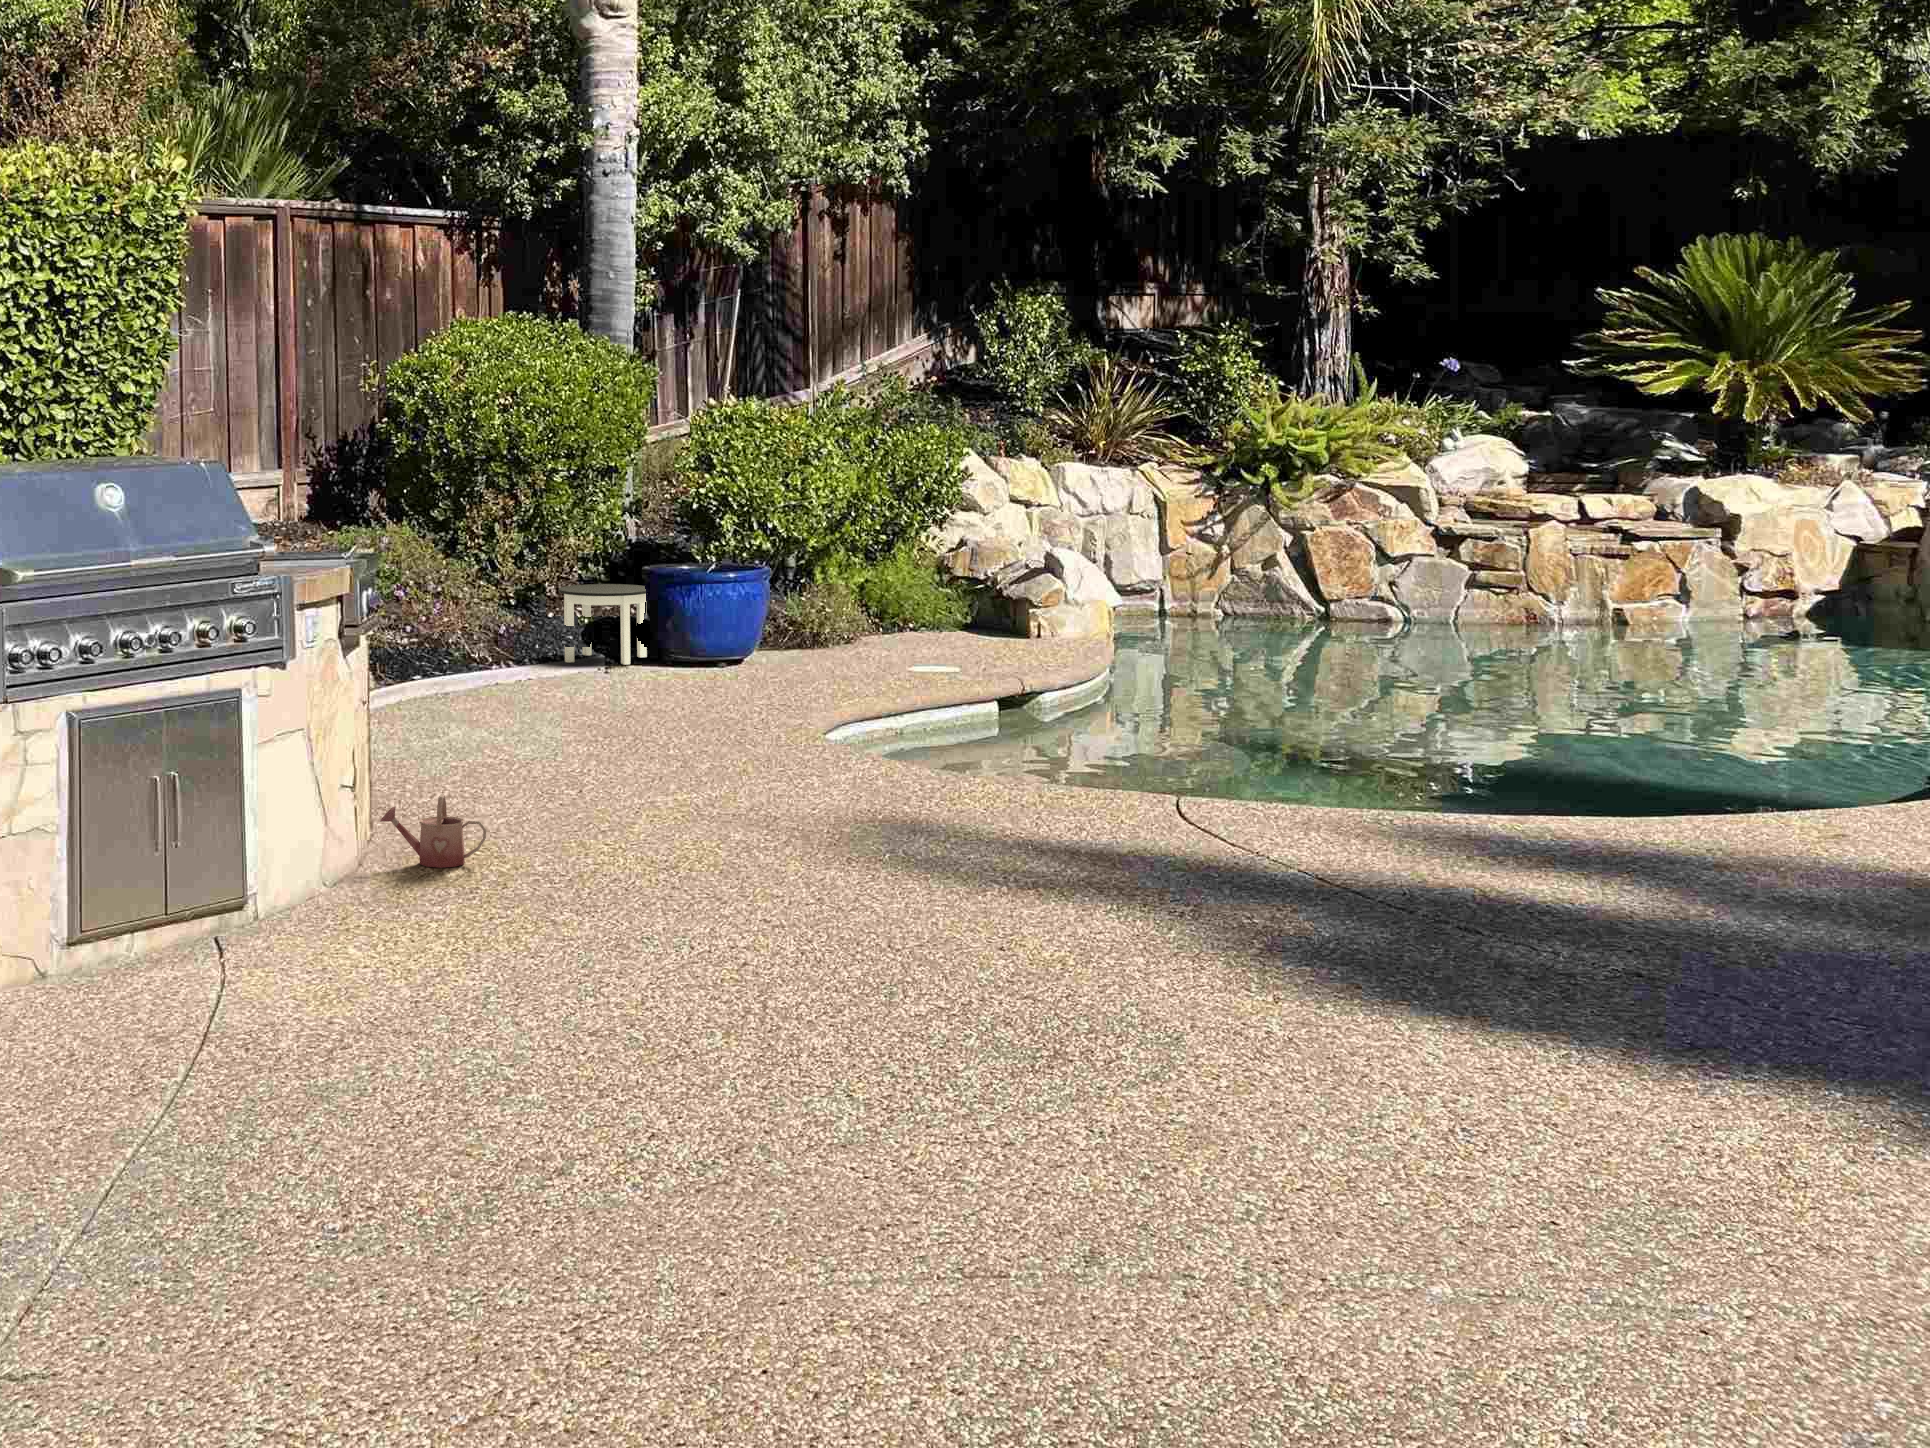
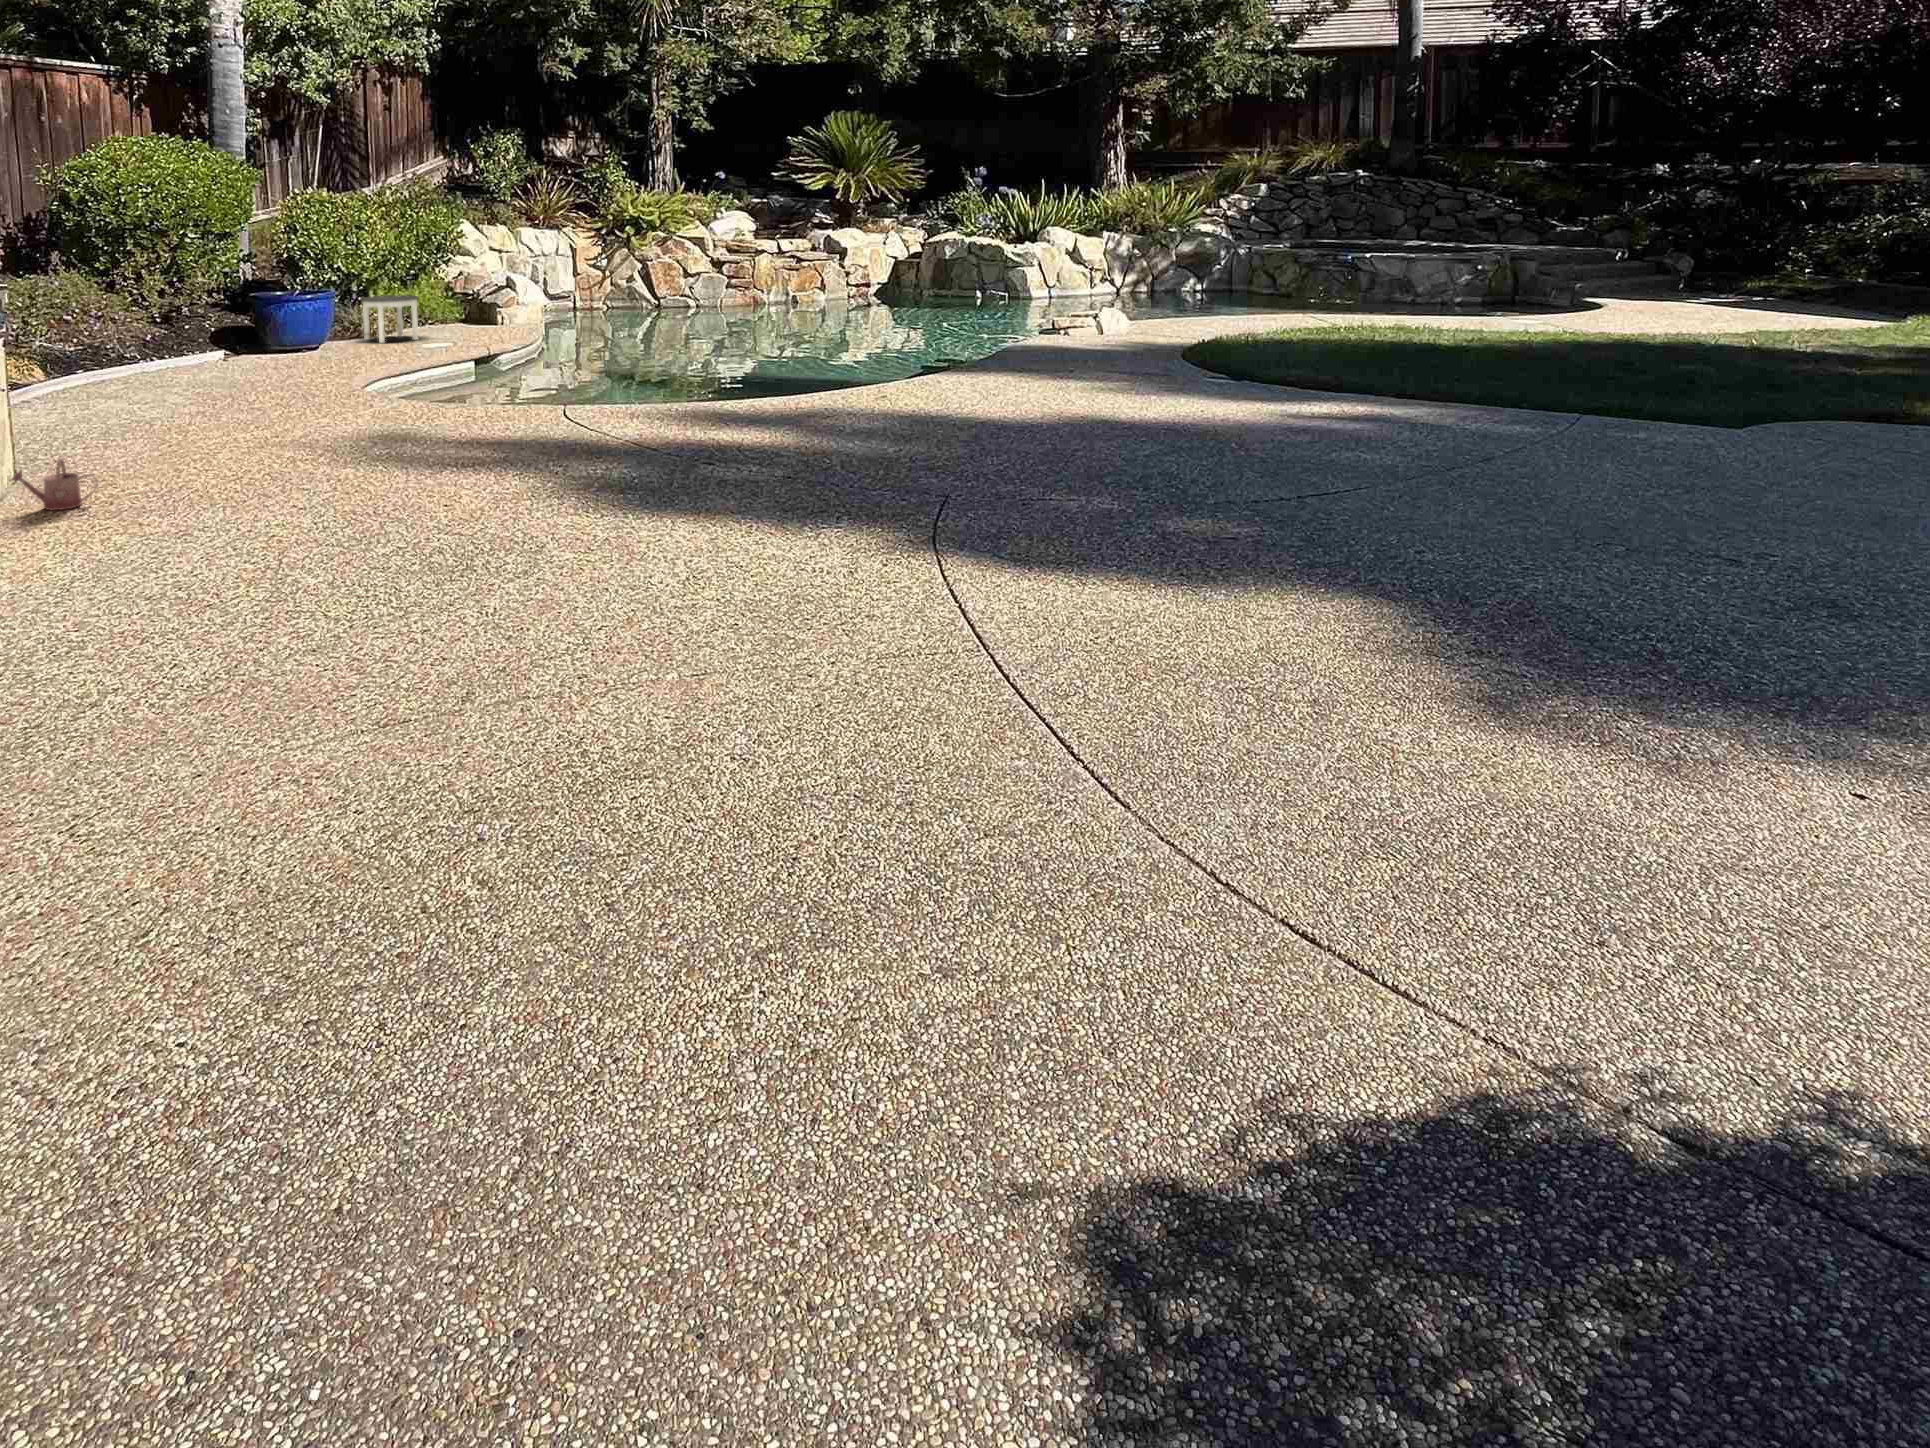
round table: present [559,584,647,665] -> present [361,295,418,343]

